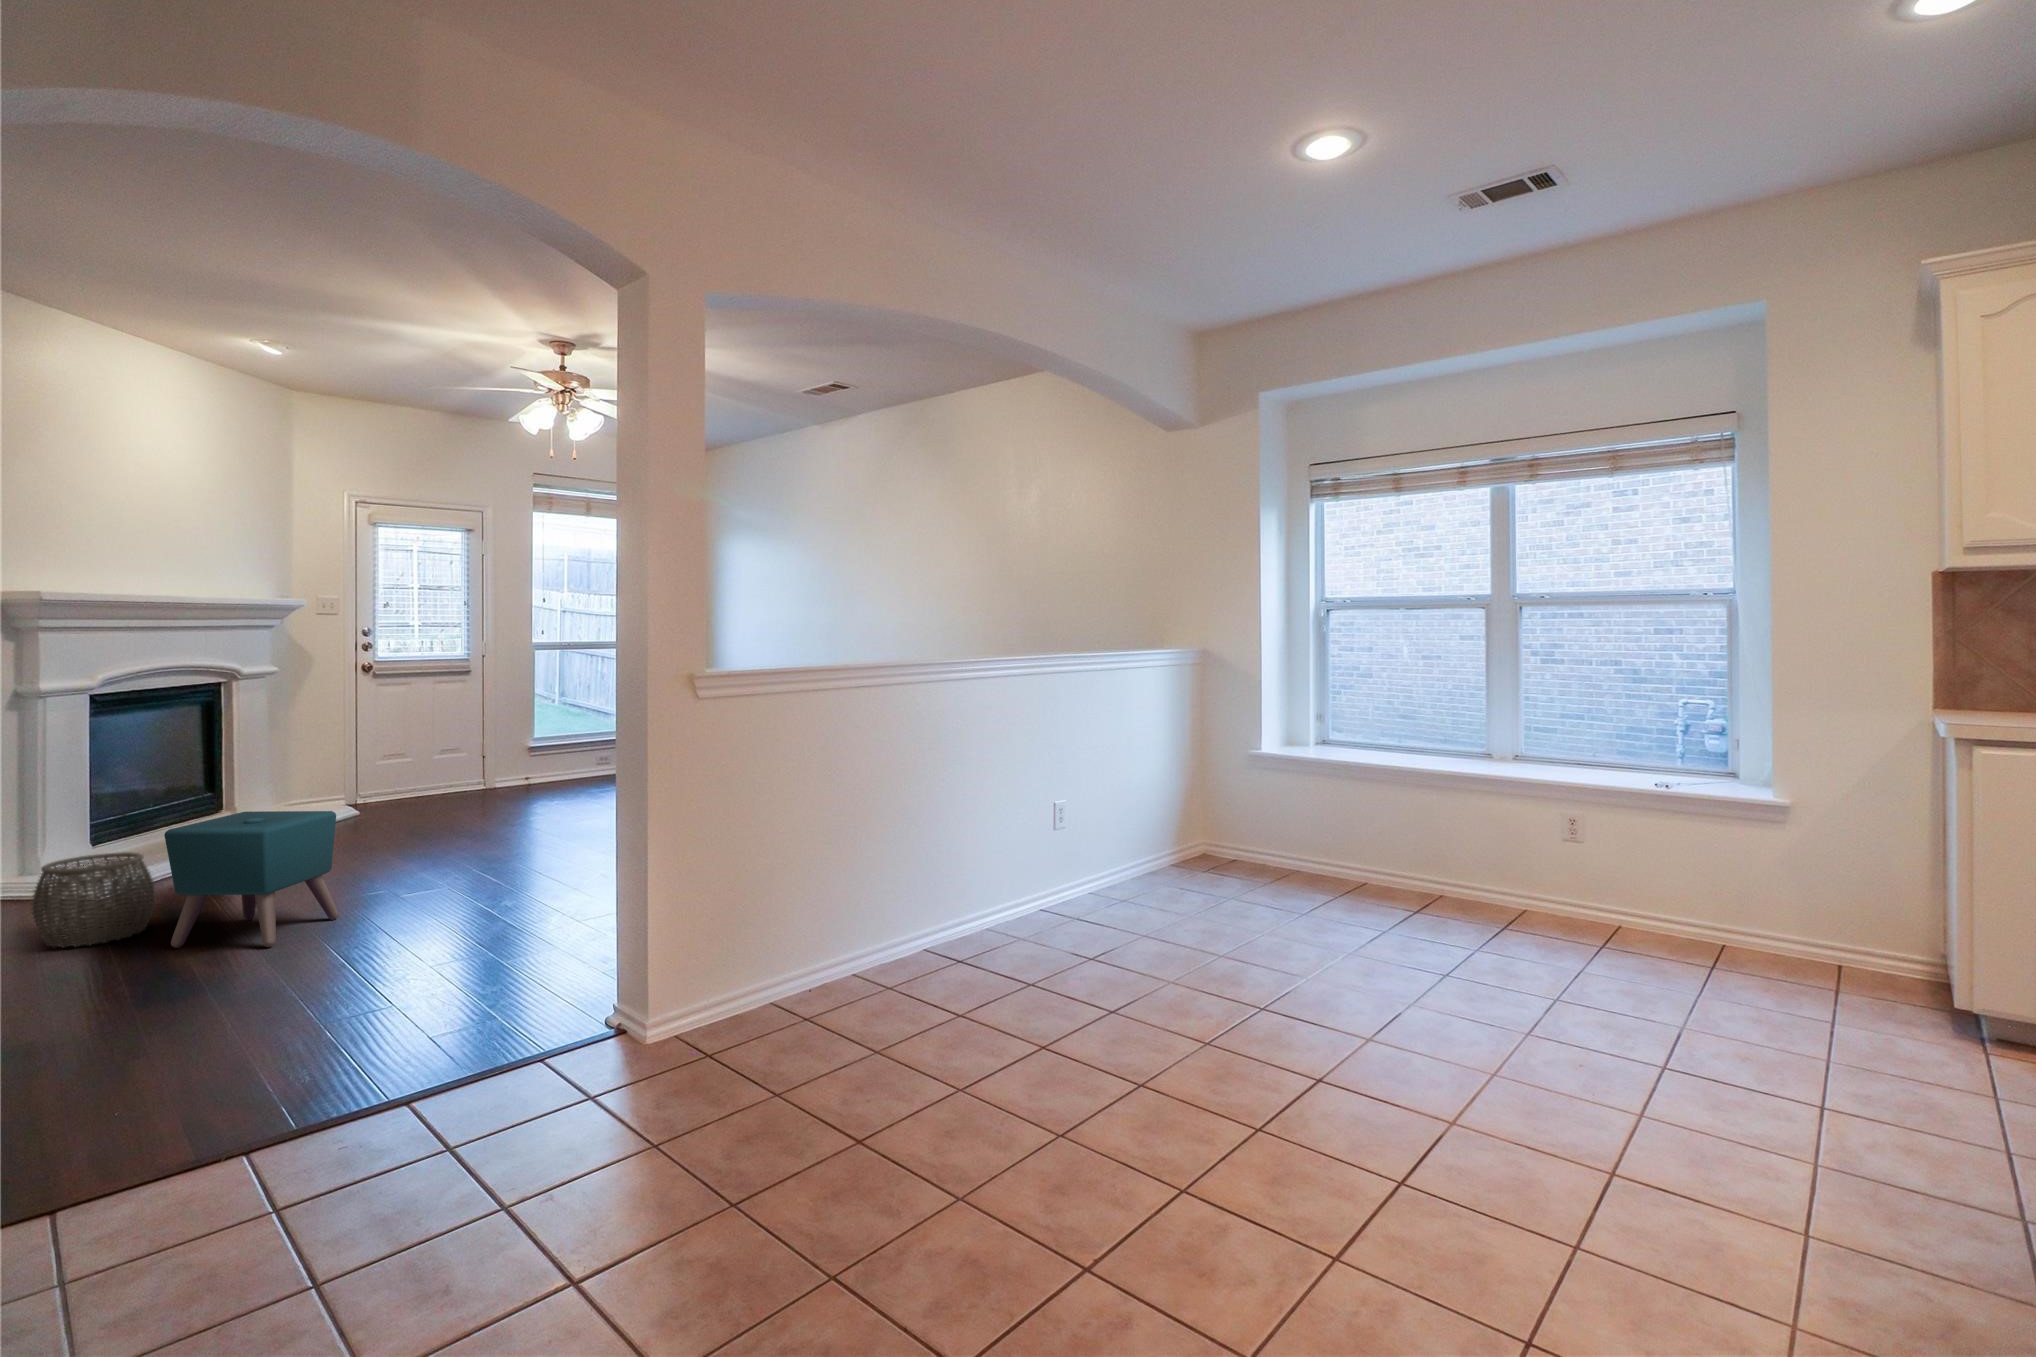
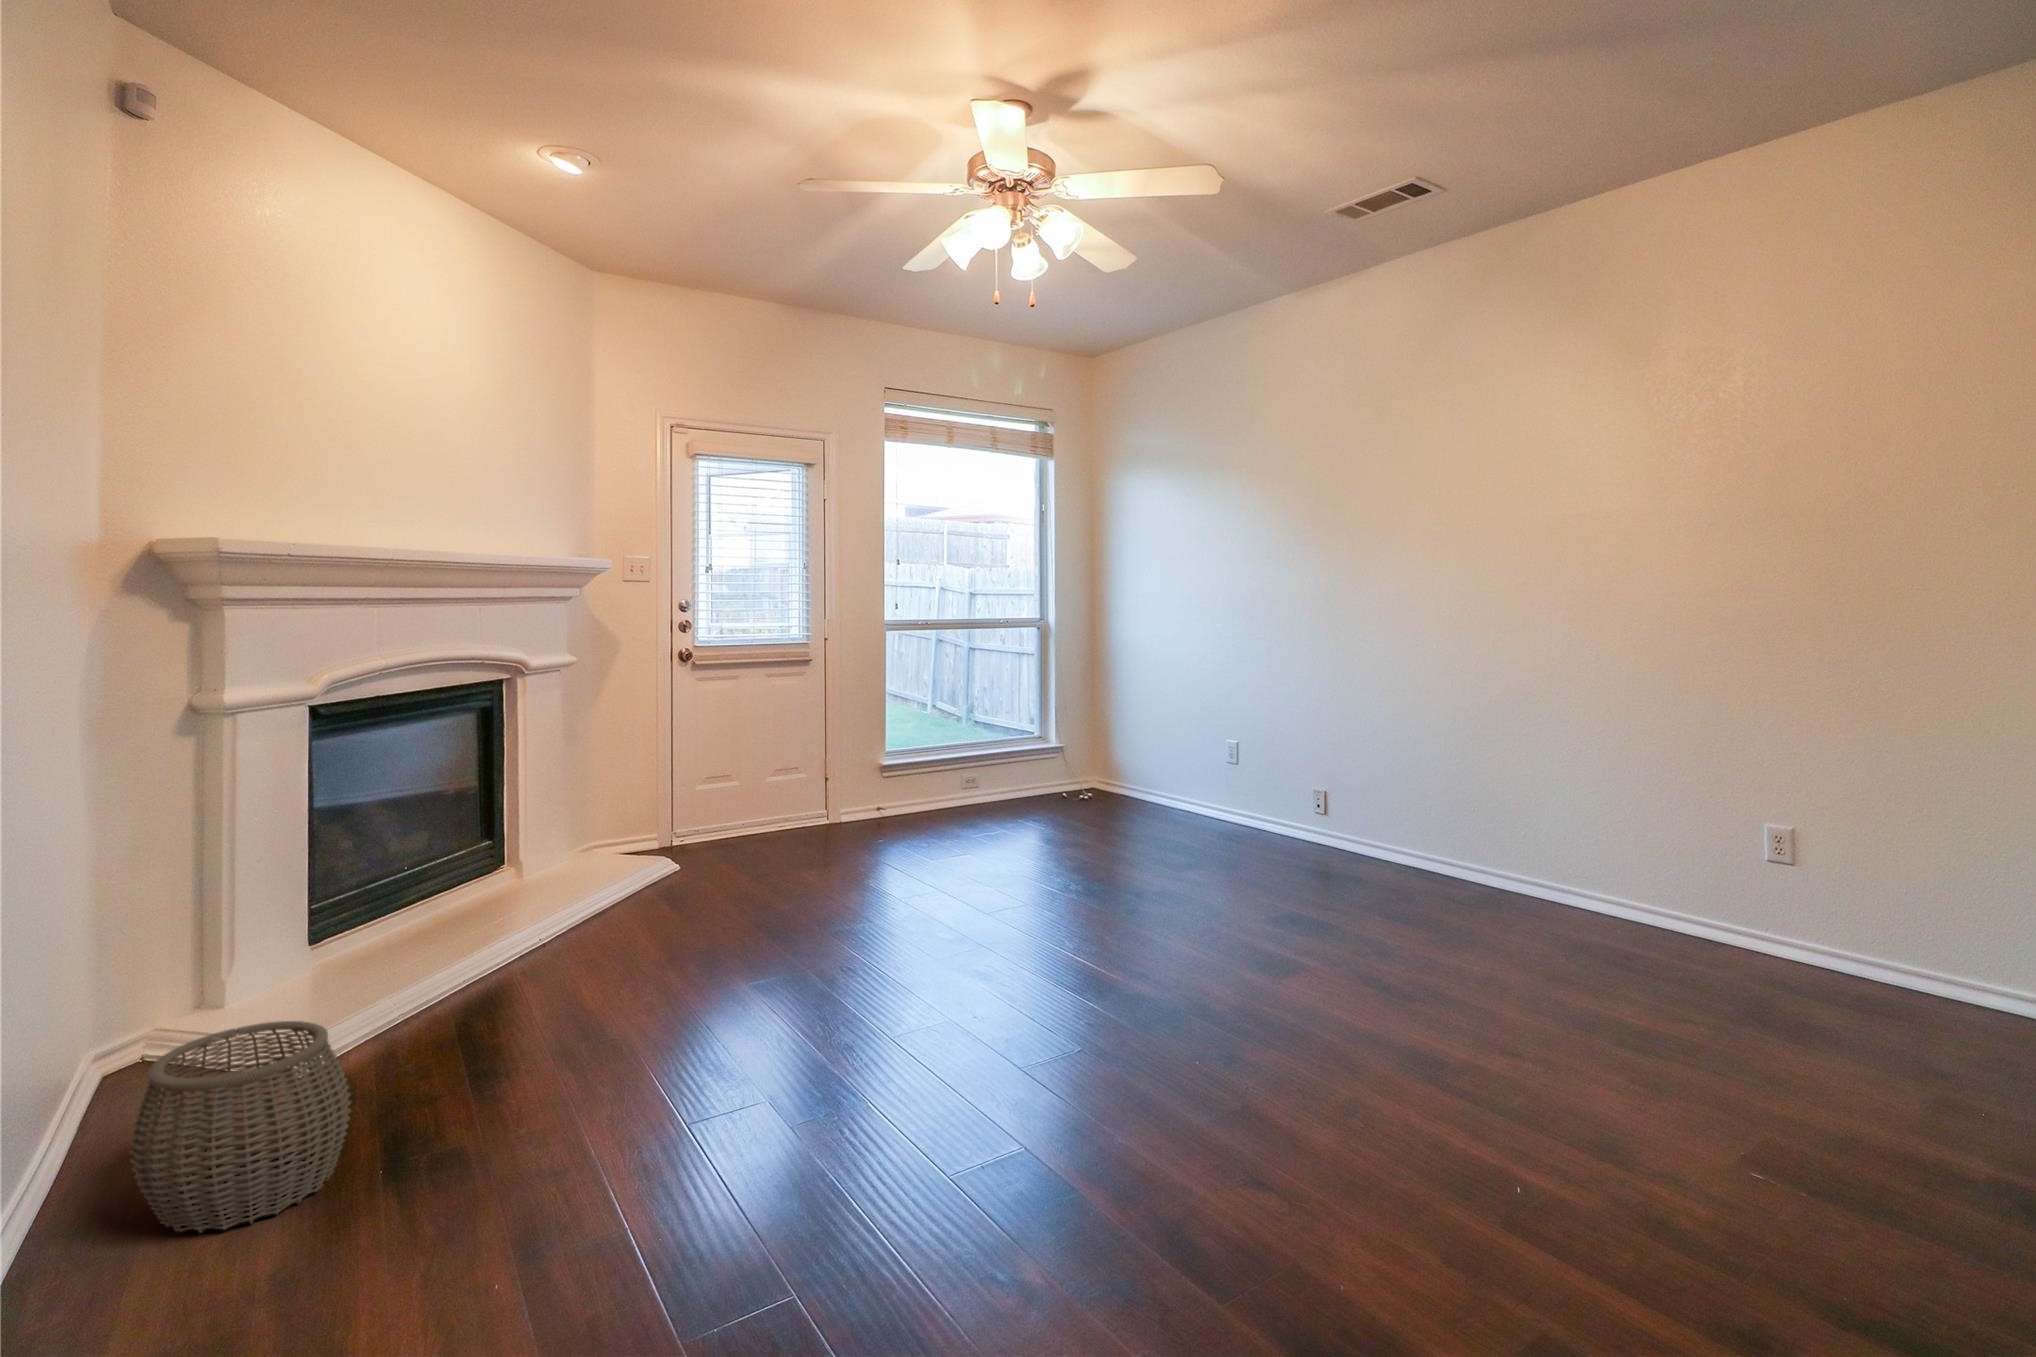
ottoman: present [164,811,339,948] -> none [333,958,652,1301]

